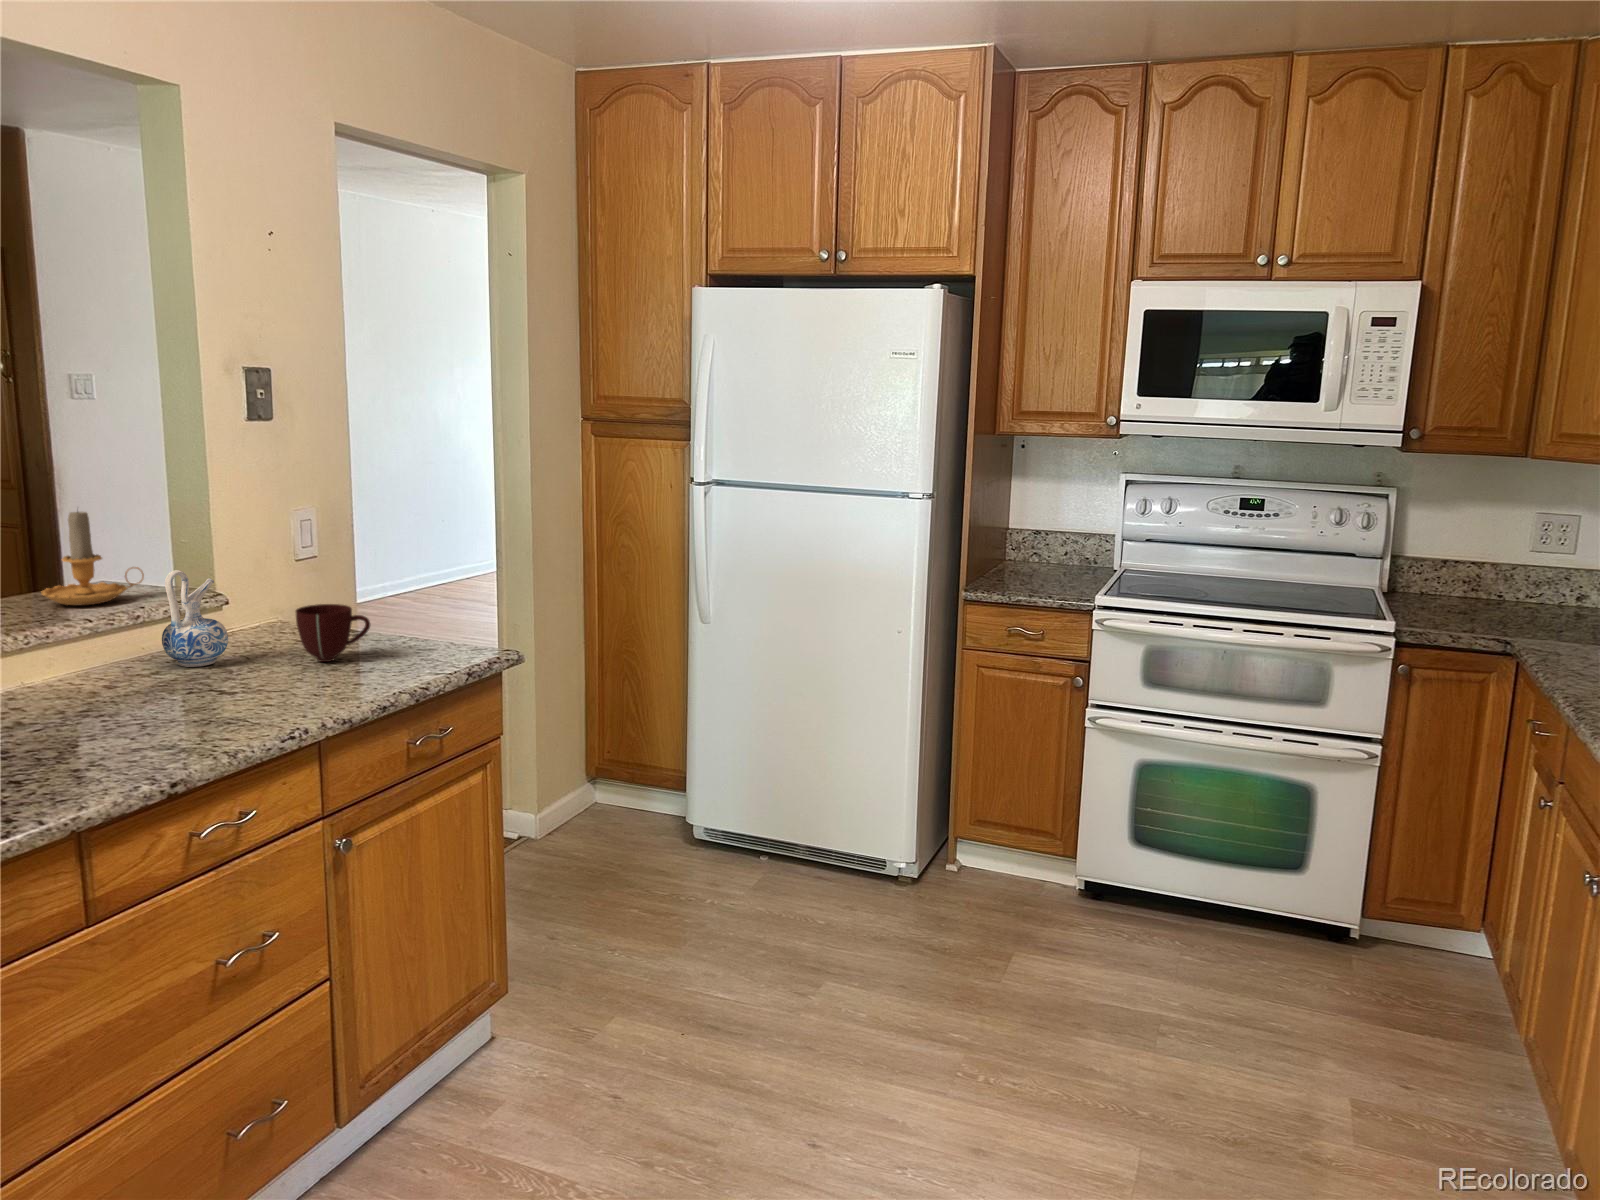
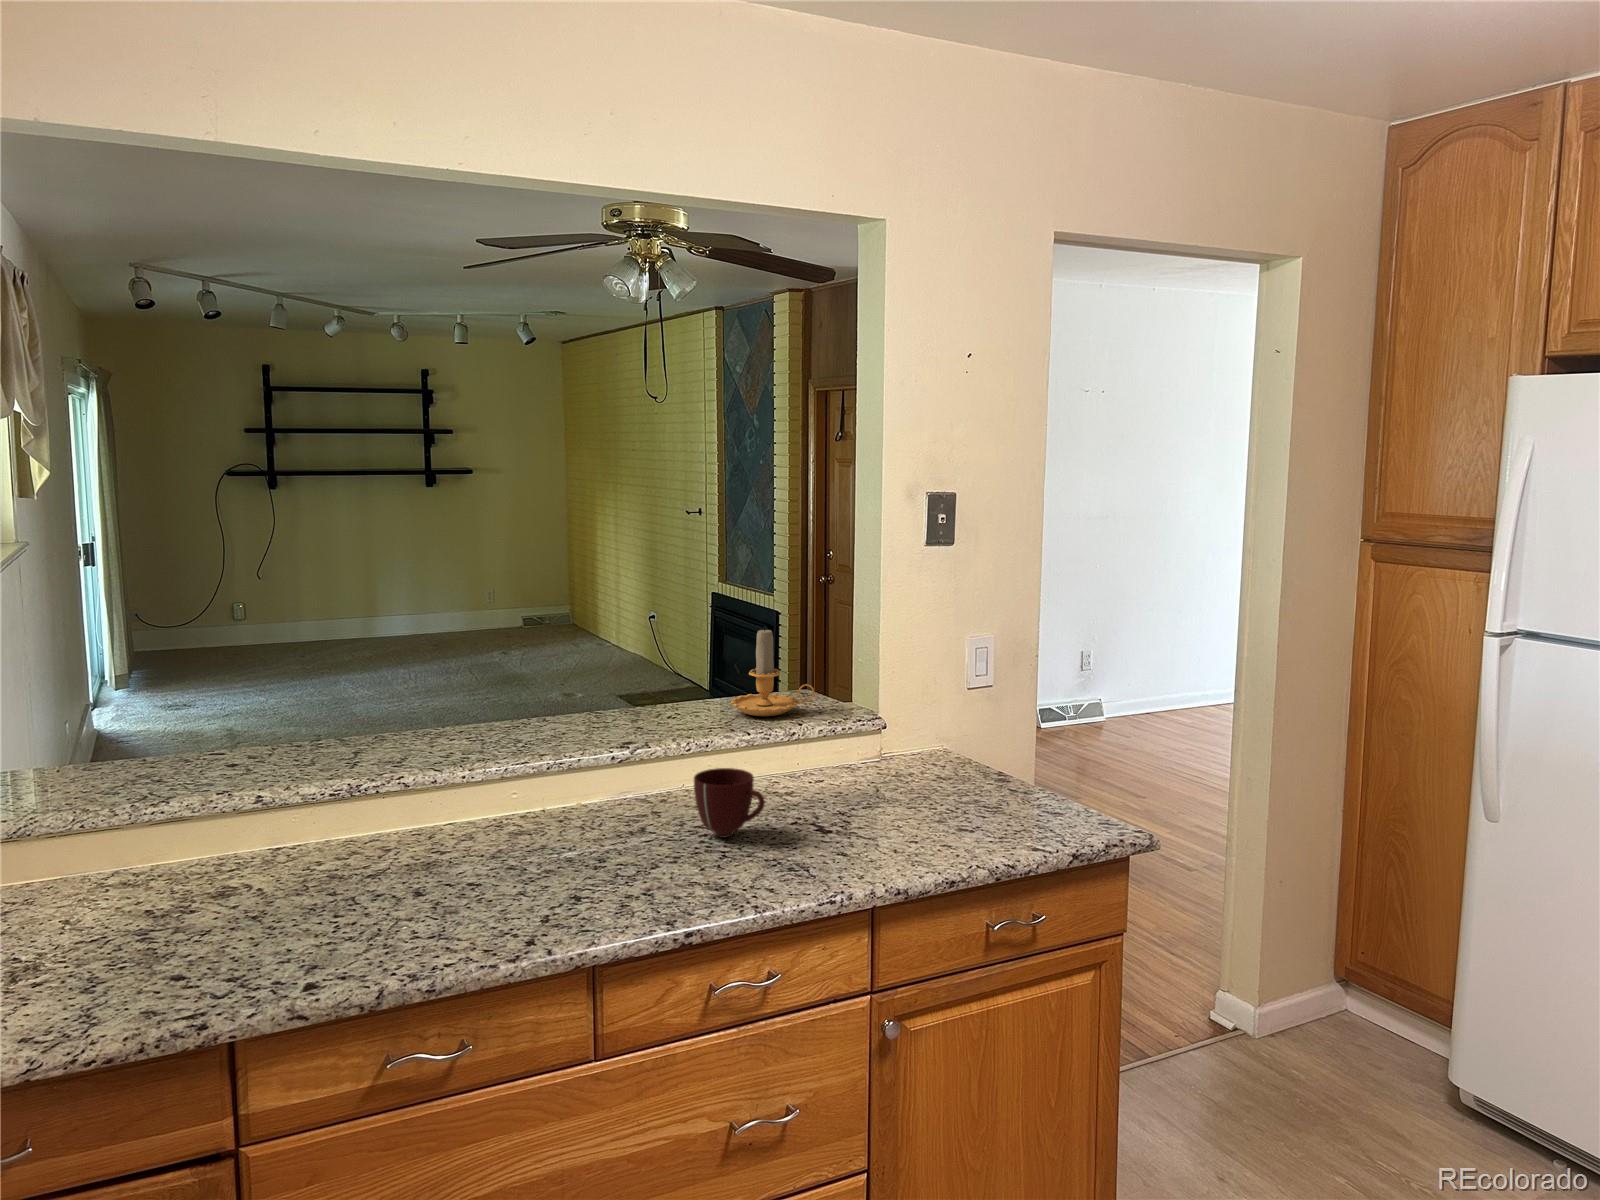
ceramic pitcher: present [162,570,228,667] -> none [802,697,860,793]
mug: present [296,604,370,662] -> present [694,768,765,838]

